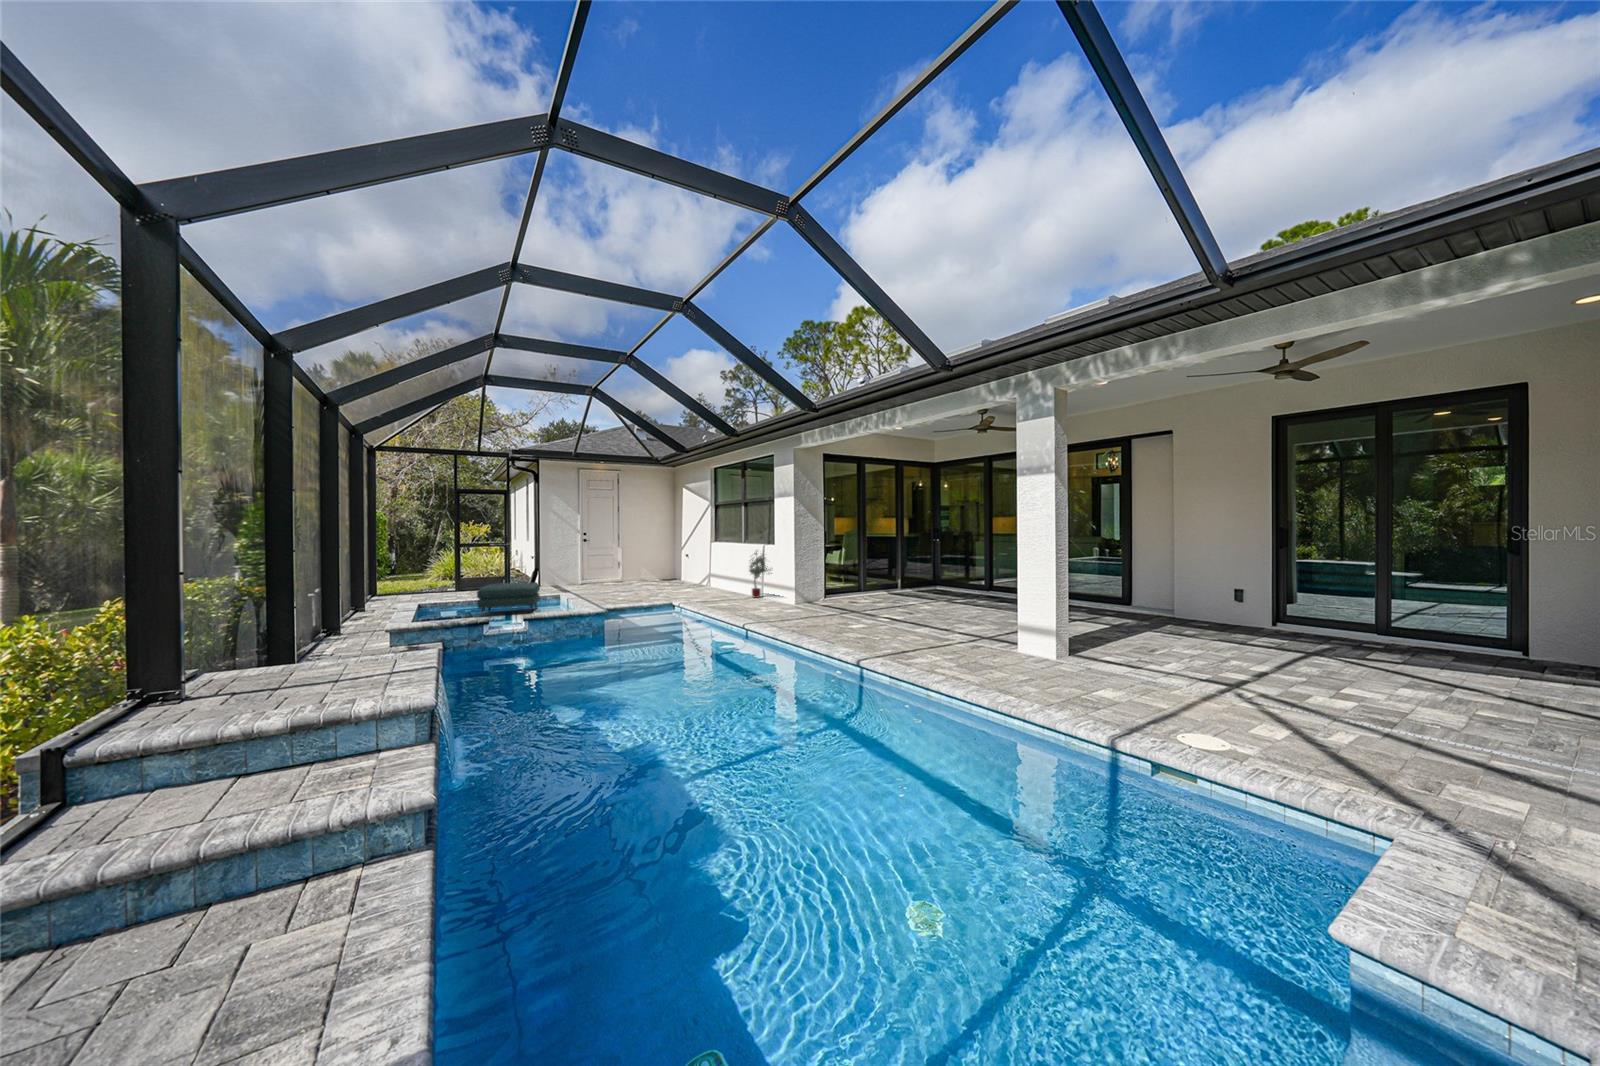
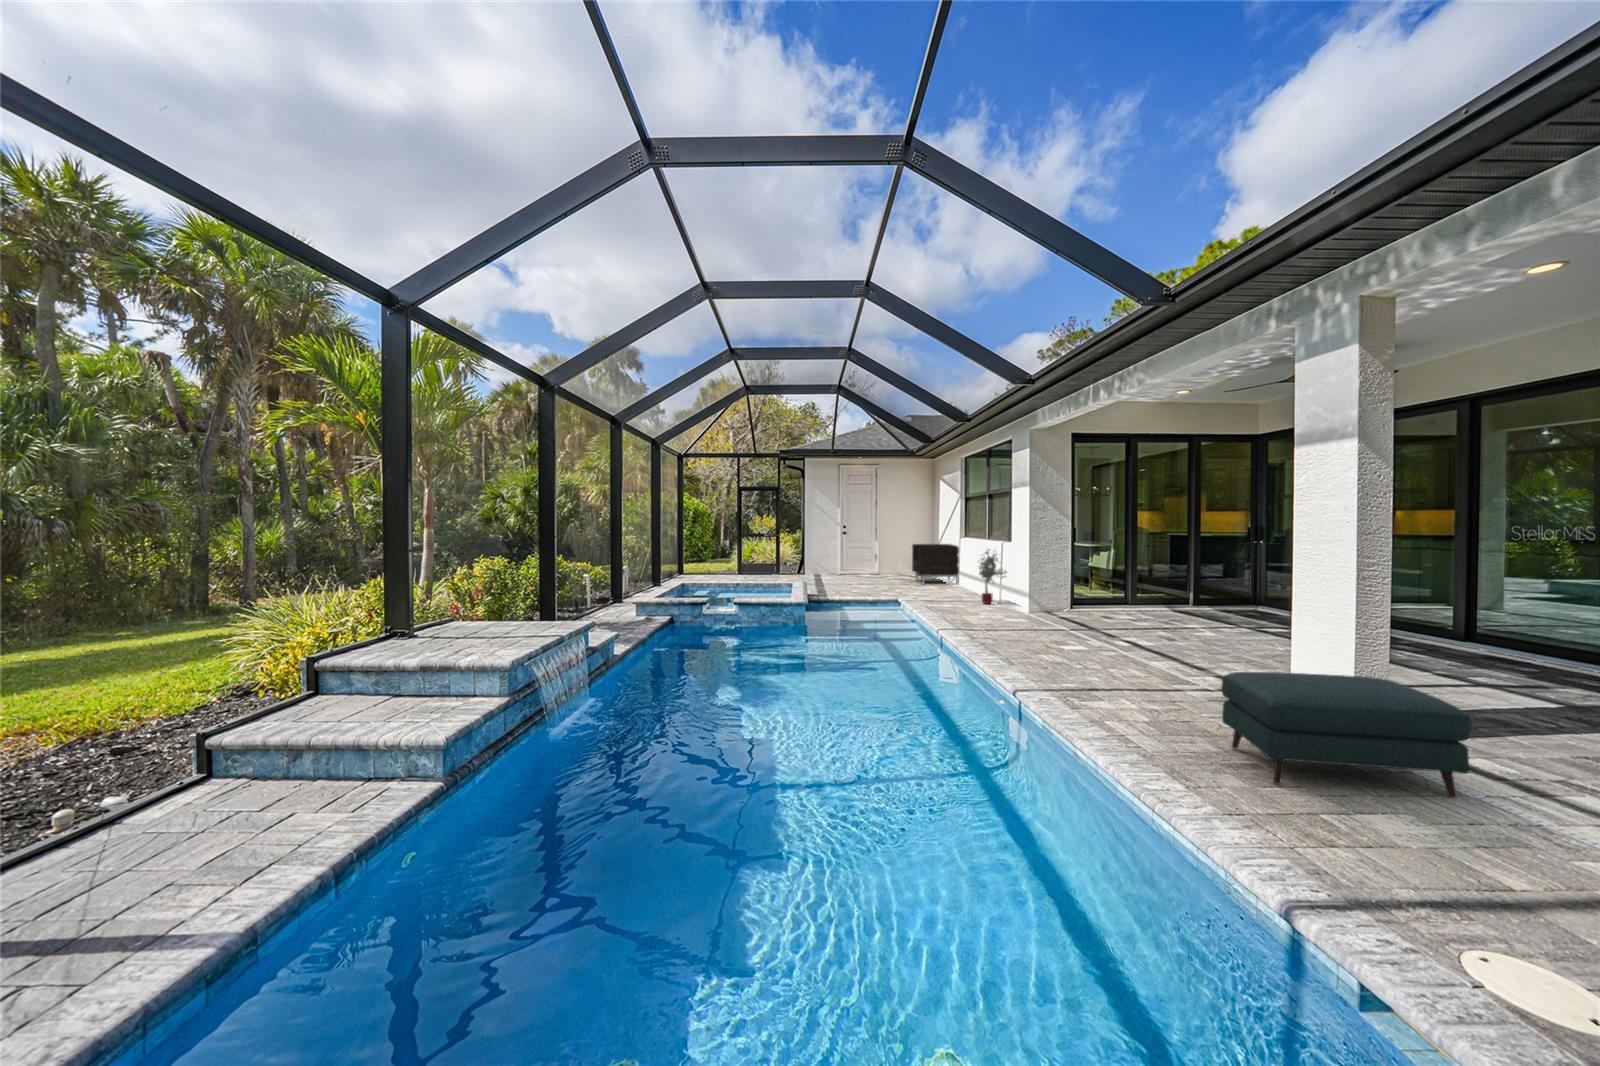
armchair: none [664,547,710,585] -> present [912,544,959,584]
ottoman: present [477,582,540,616] -> present [1221,672,1472,798]

